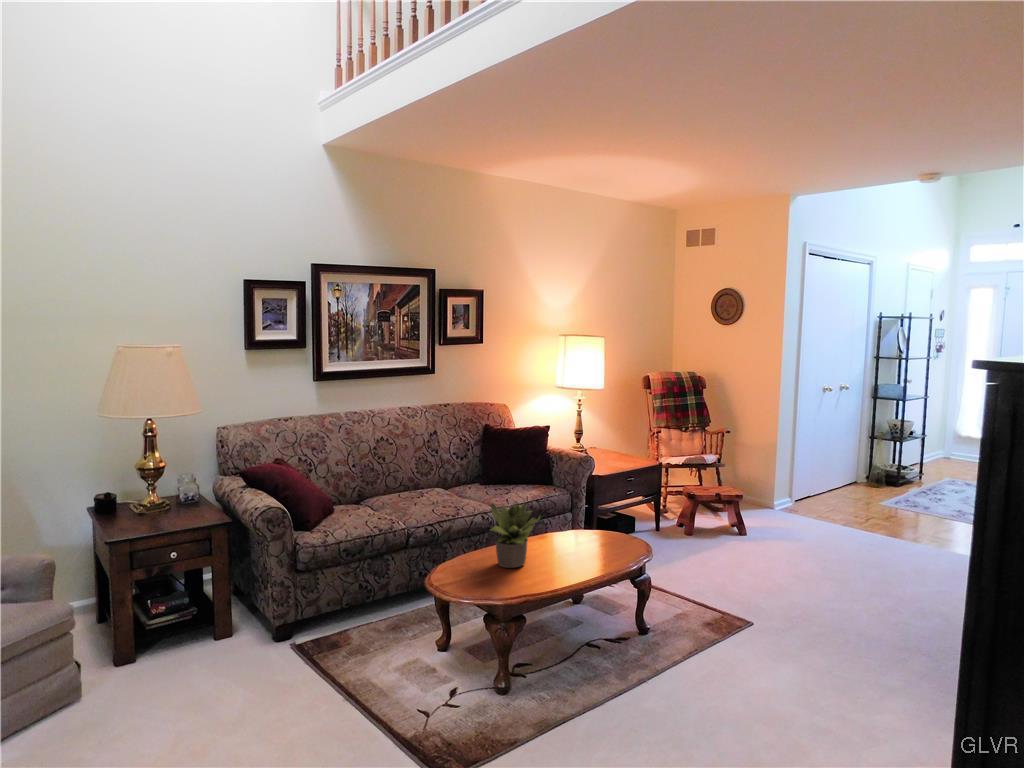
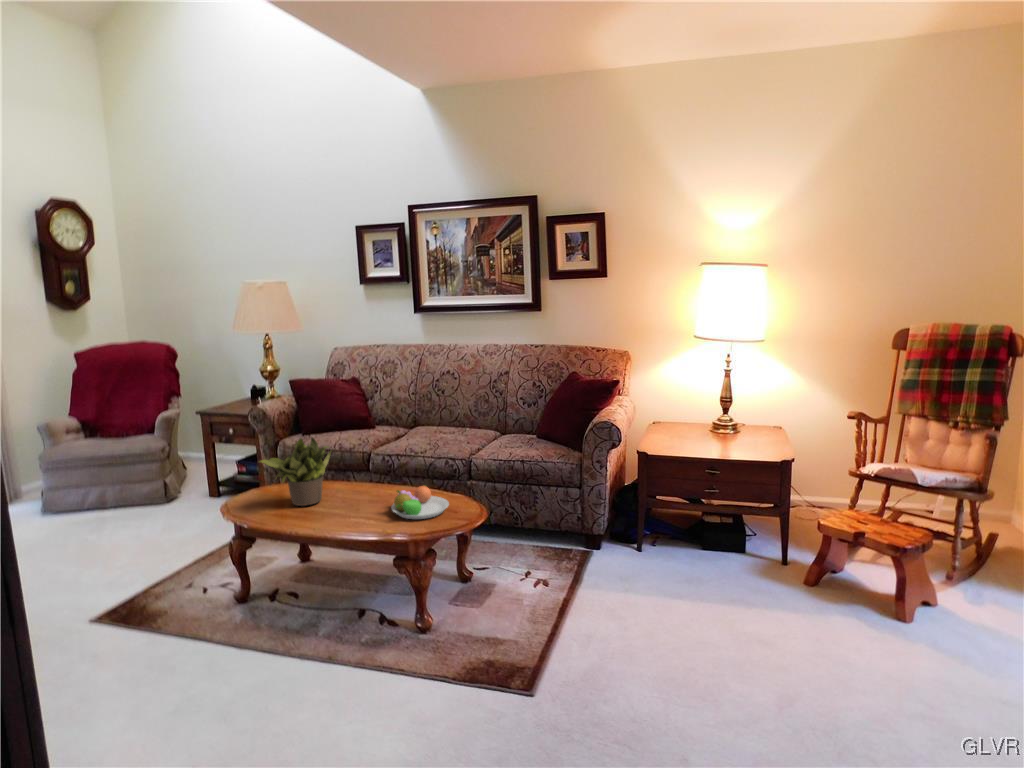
fruit bowl: none [566,522,615,547] -> present [391,485,449,519]

